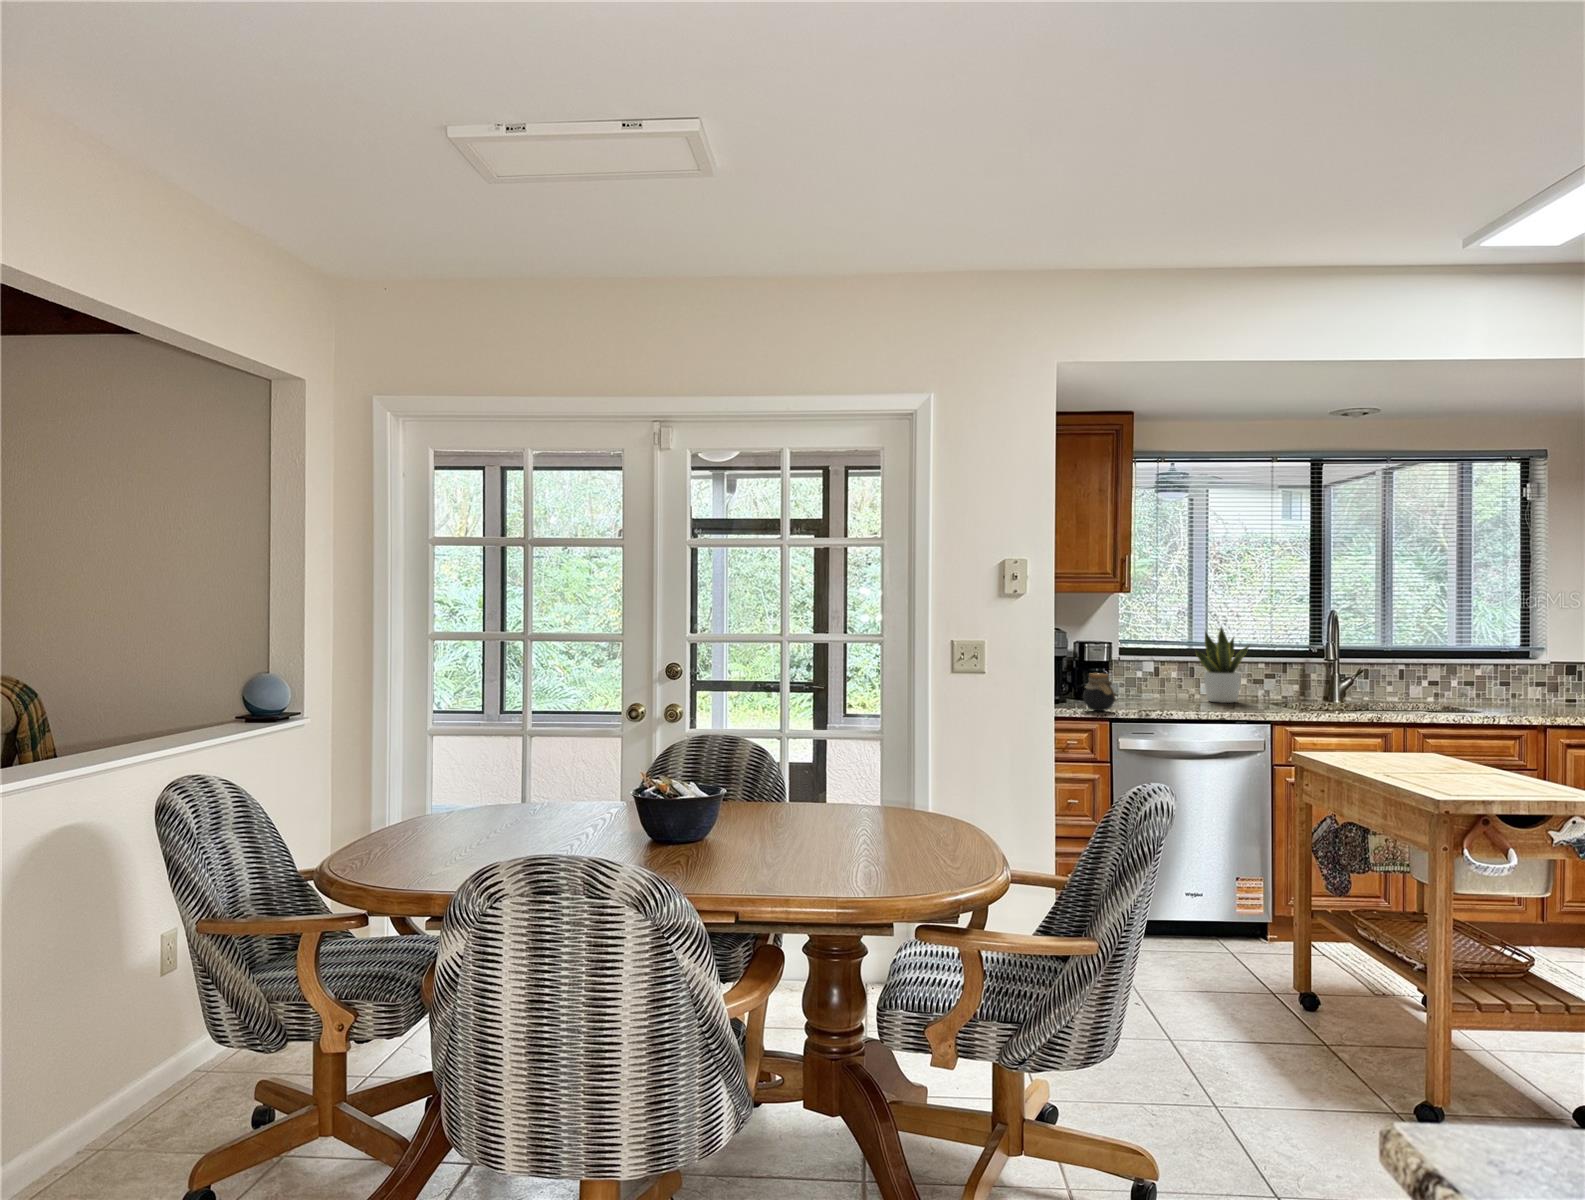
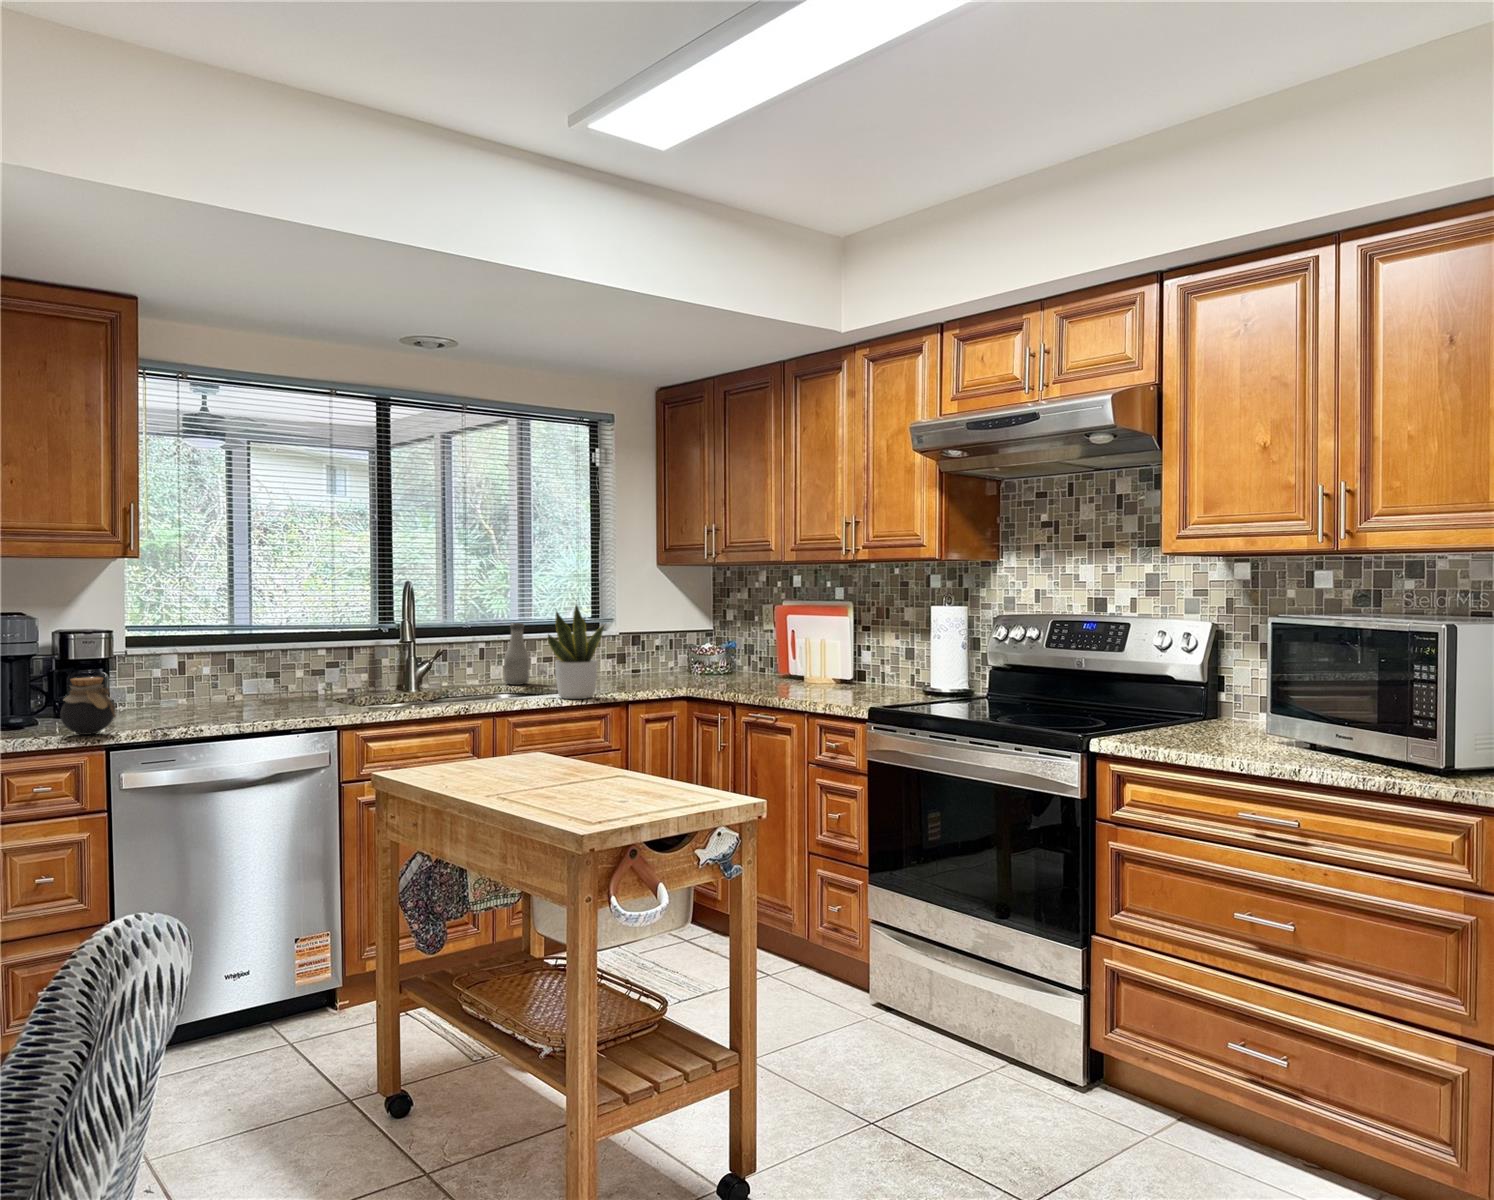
potted plant: present [1196,627,1249,703] -> present [548,604,604,699]
bottle: none [1424,648,1450,703] -> present [504,623,529,685]

